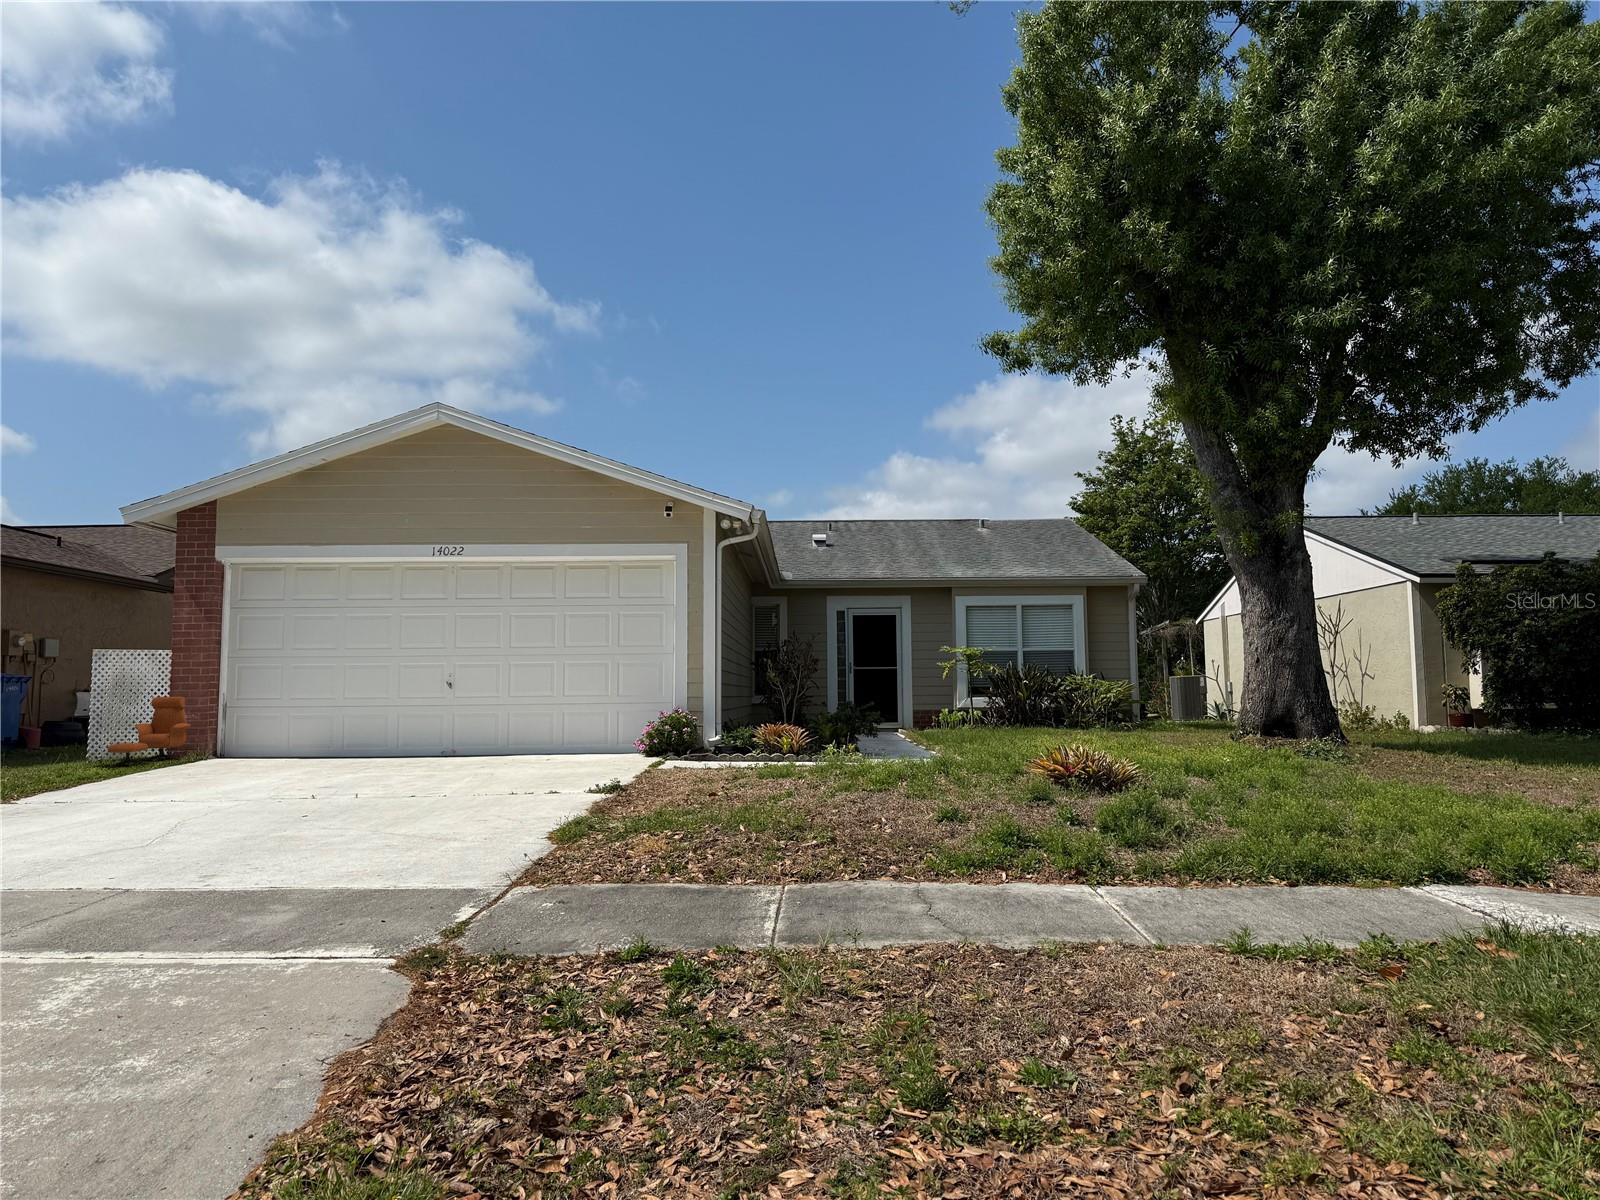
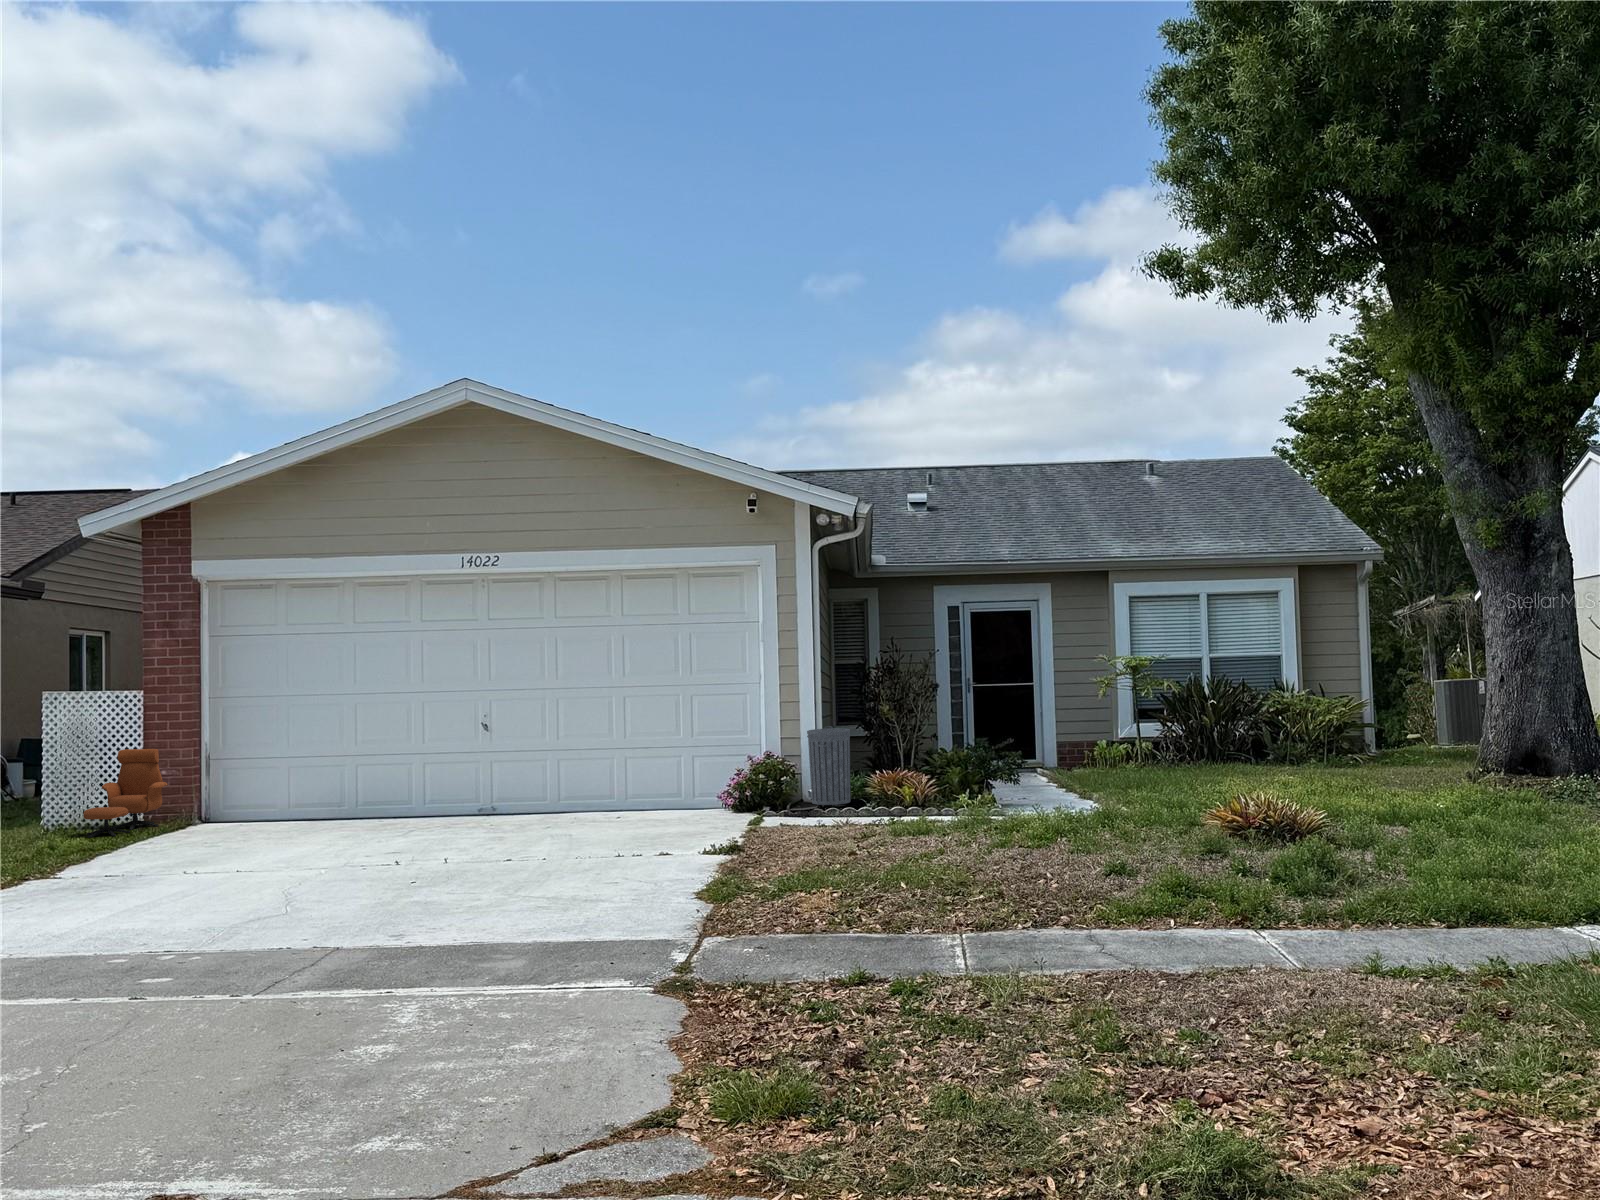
trash can: none [707,688,742,751] -> present [807,726,851,805]

